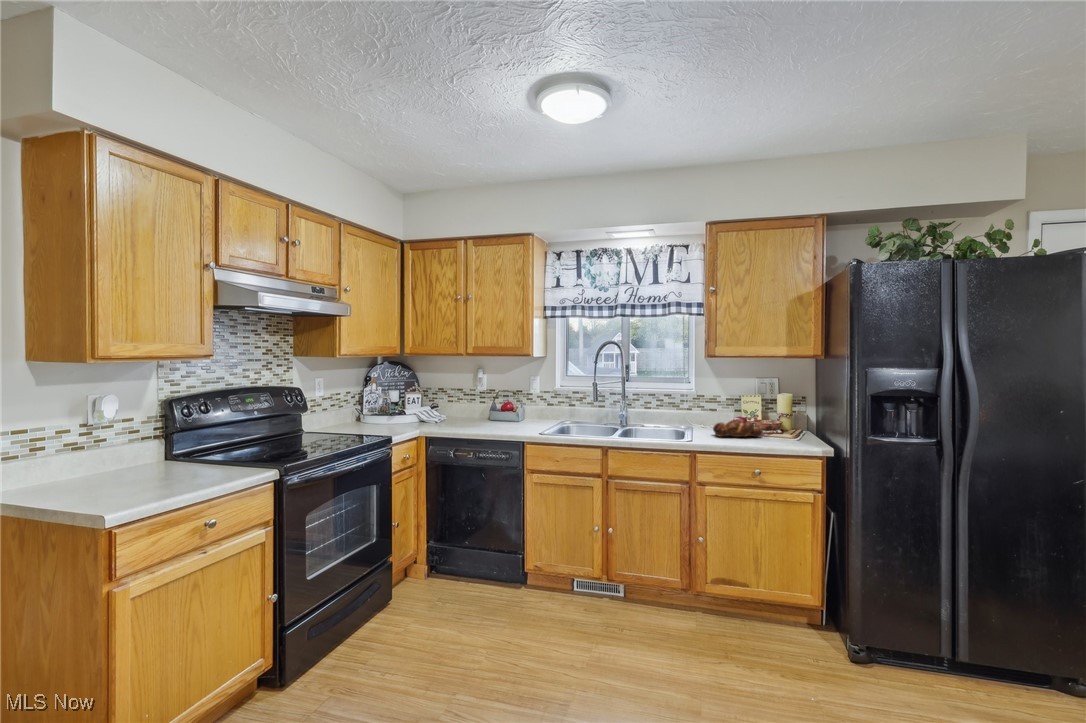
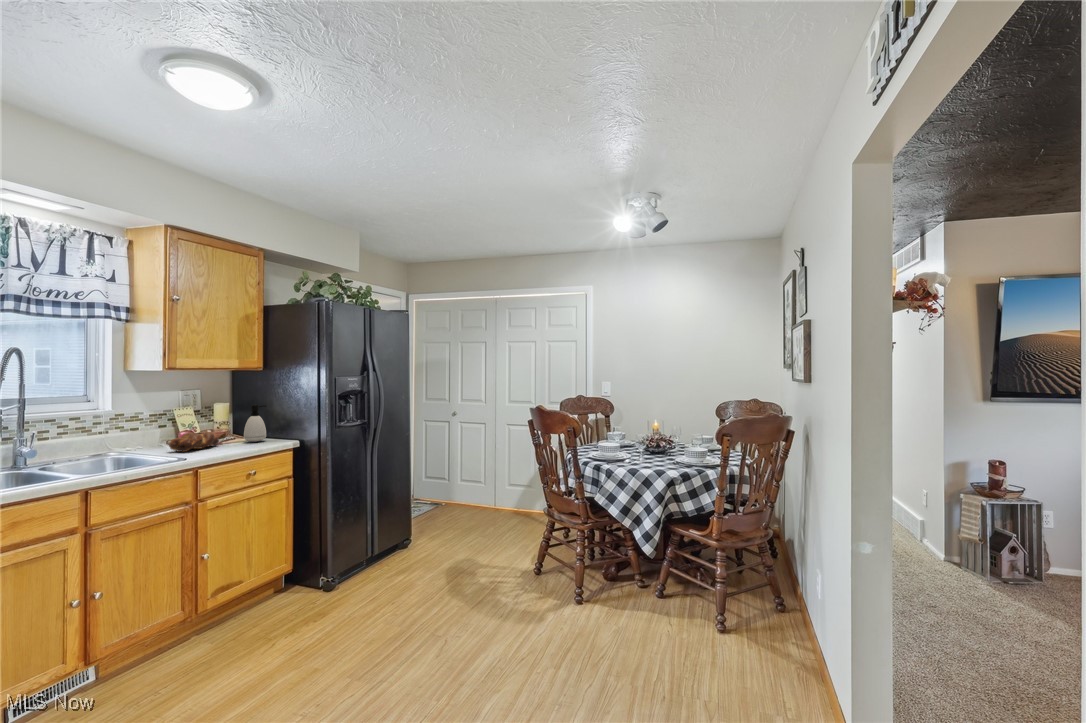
soap dispenser: none [786,399,812,442] -> present [244,404,266,442]

